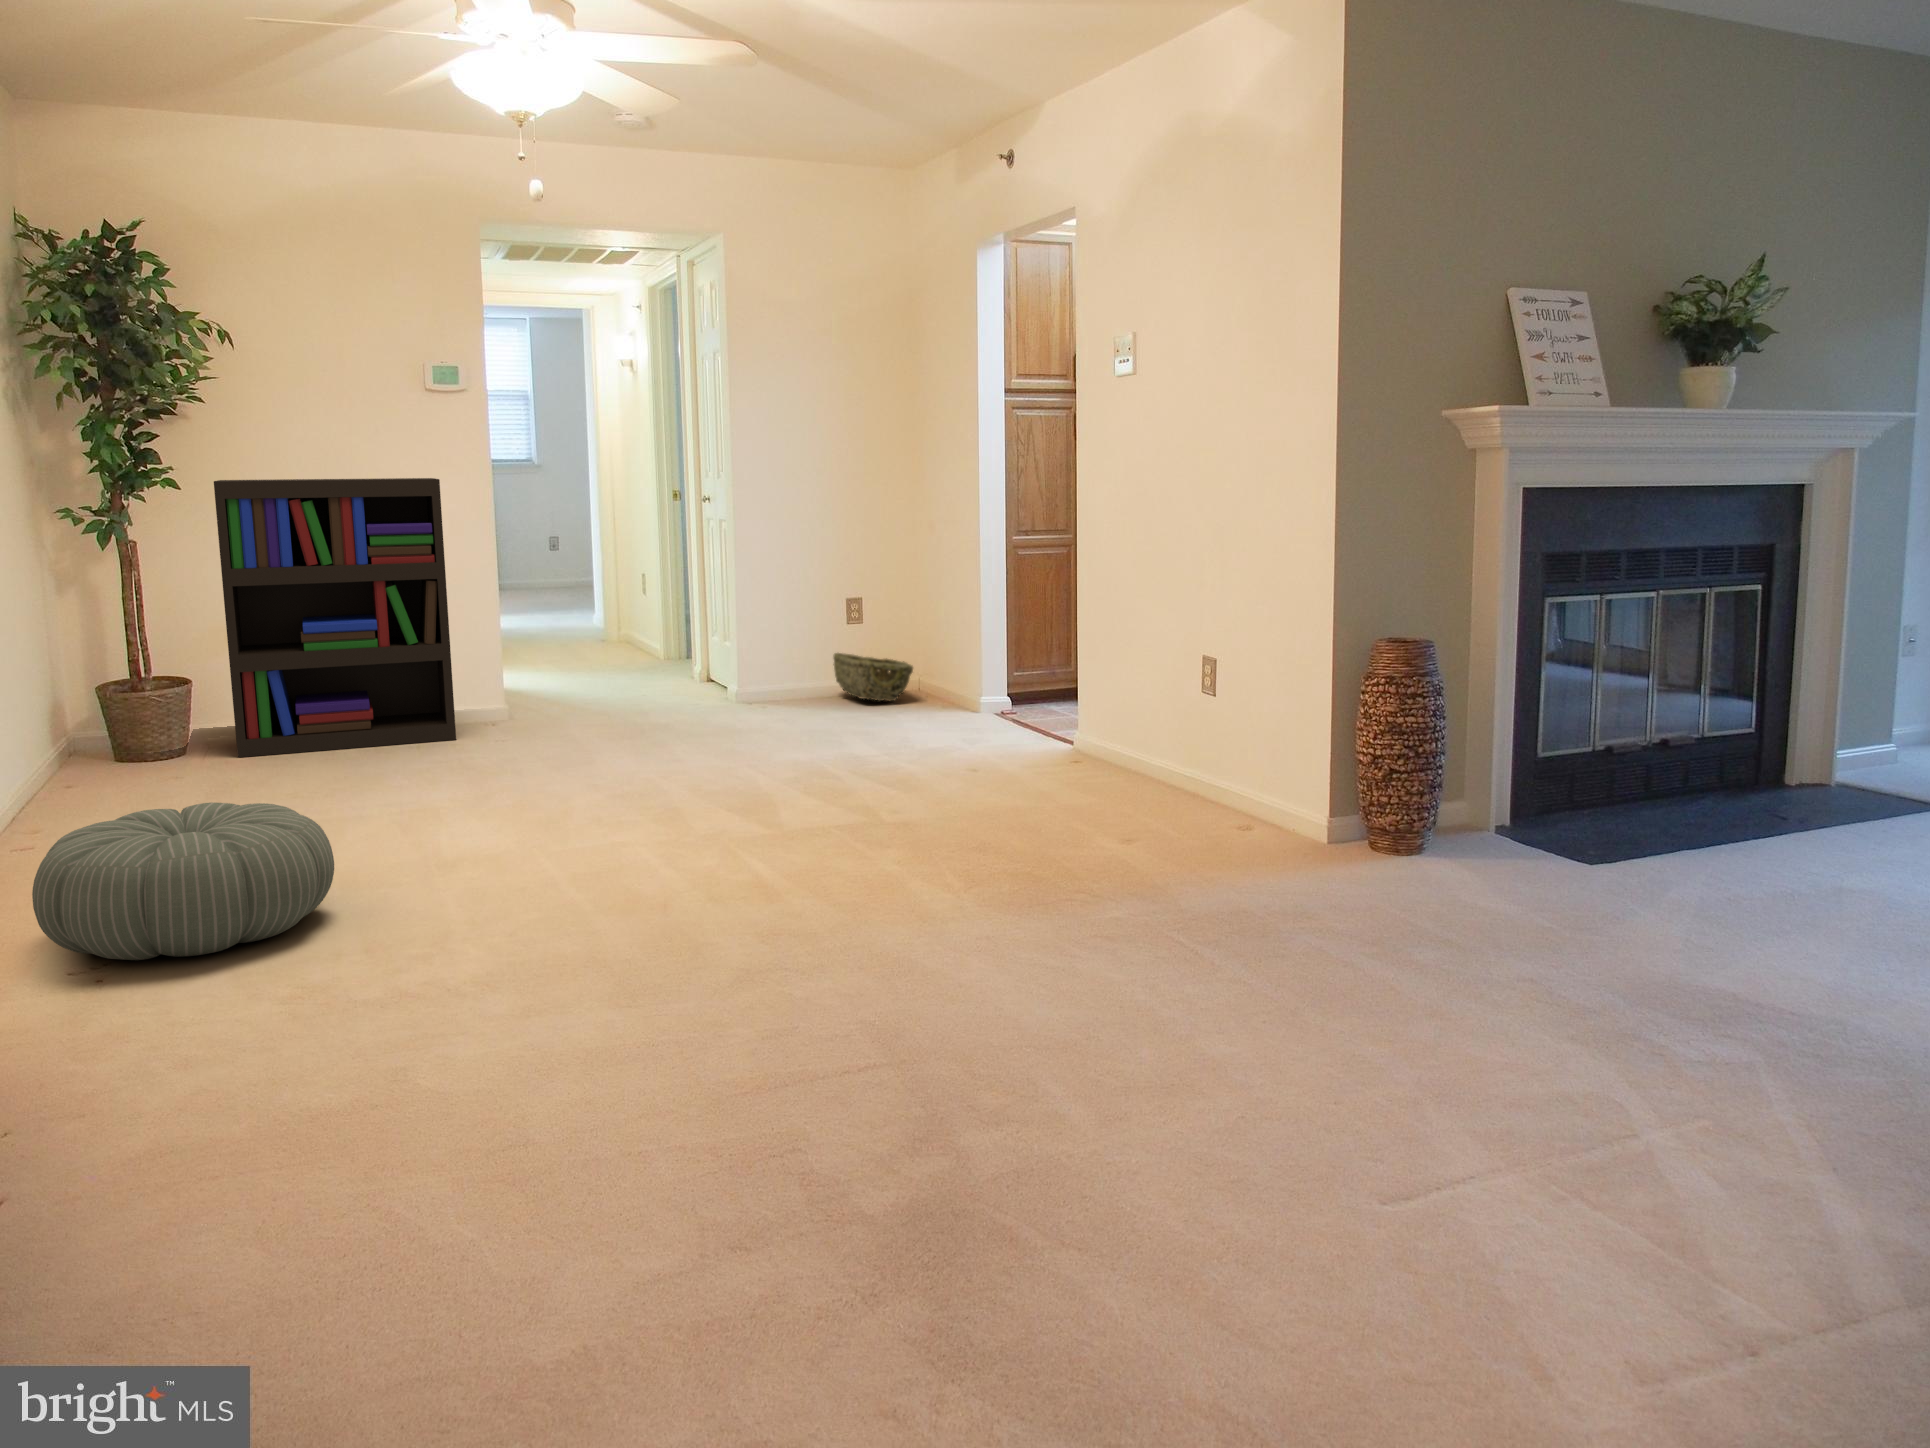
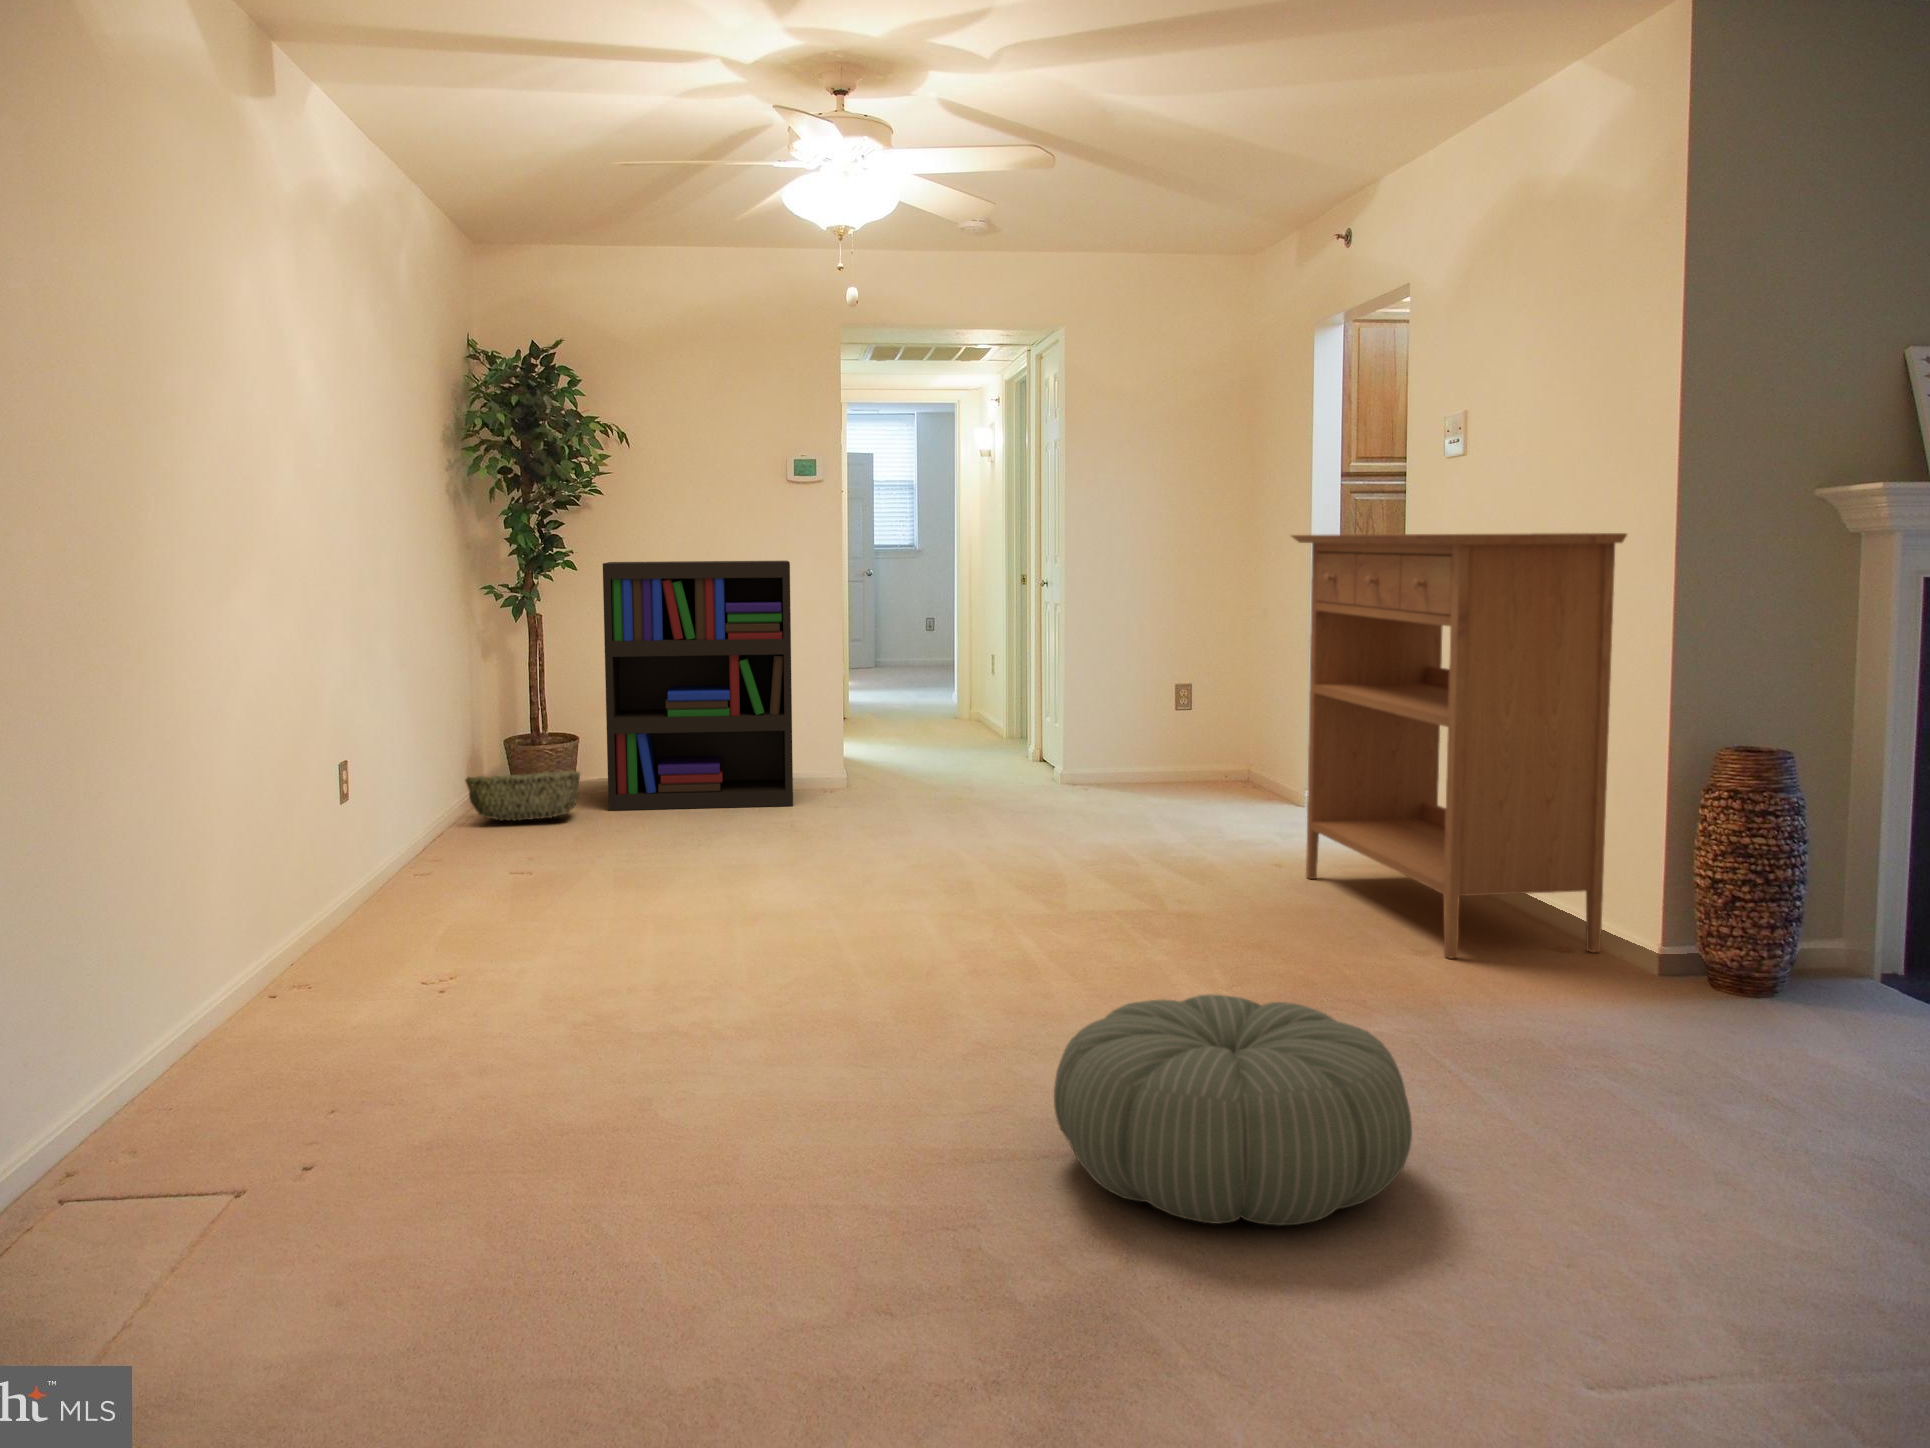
console table: none [976,447,1294,845] -> present [1291,533,1627,958]
woven basket: present [834,653,913,701] -> present [465,771,580,821]
pouf: present [32,802,334,960] -> present [1054,994,1412,1225]

